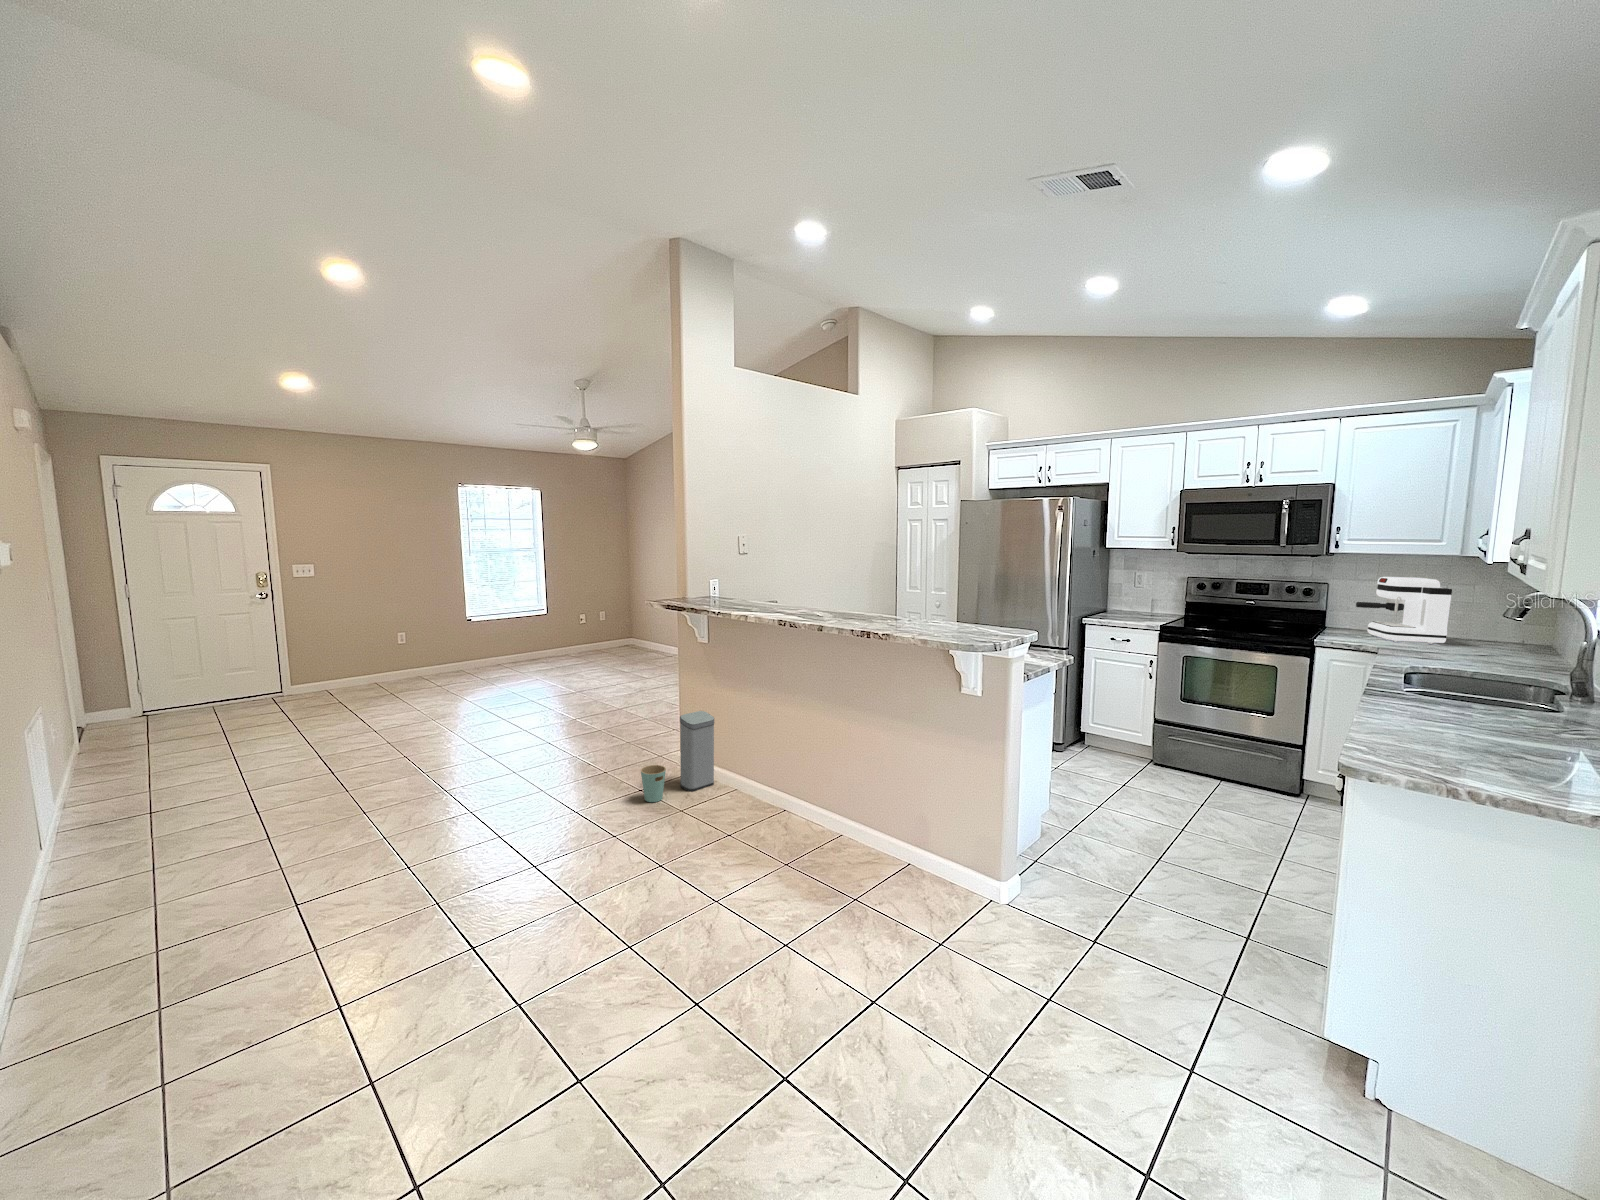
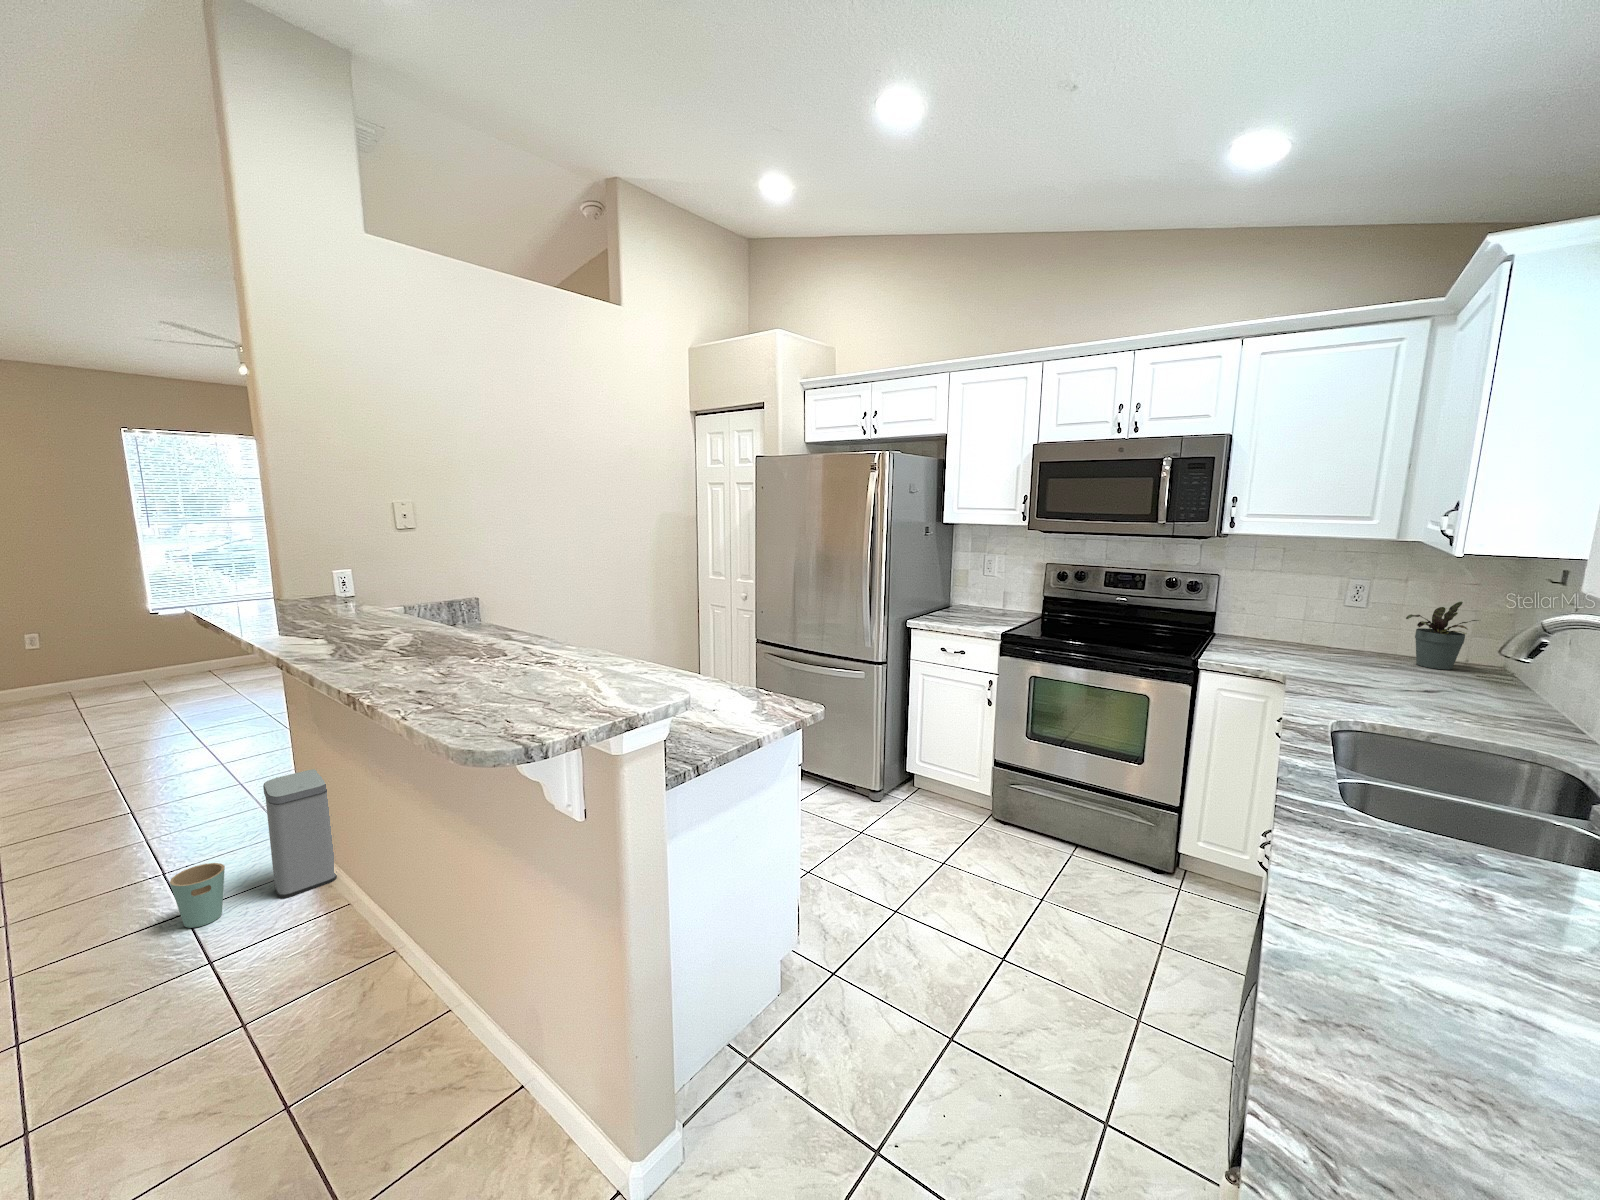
coffee maker: present [1356,577,1452,644] -> none [1254,569,1384,666]
potted plant: none [1473,598,1529,647] -> present [1406,602,1479,670]

